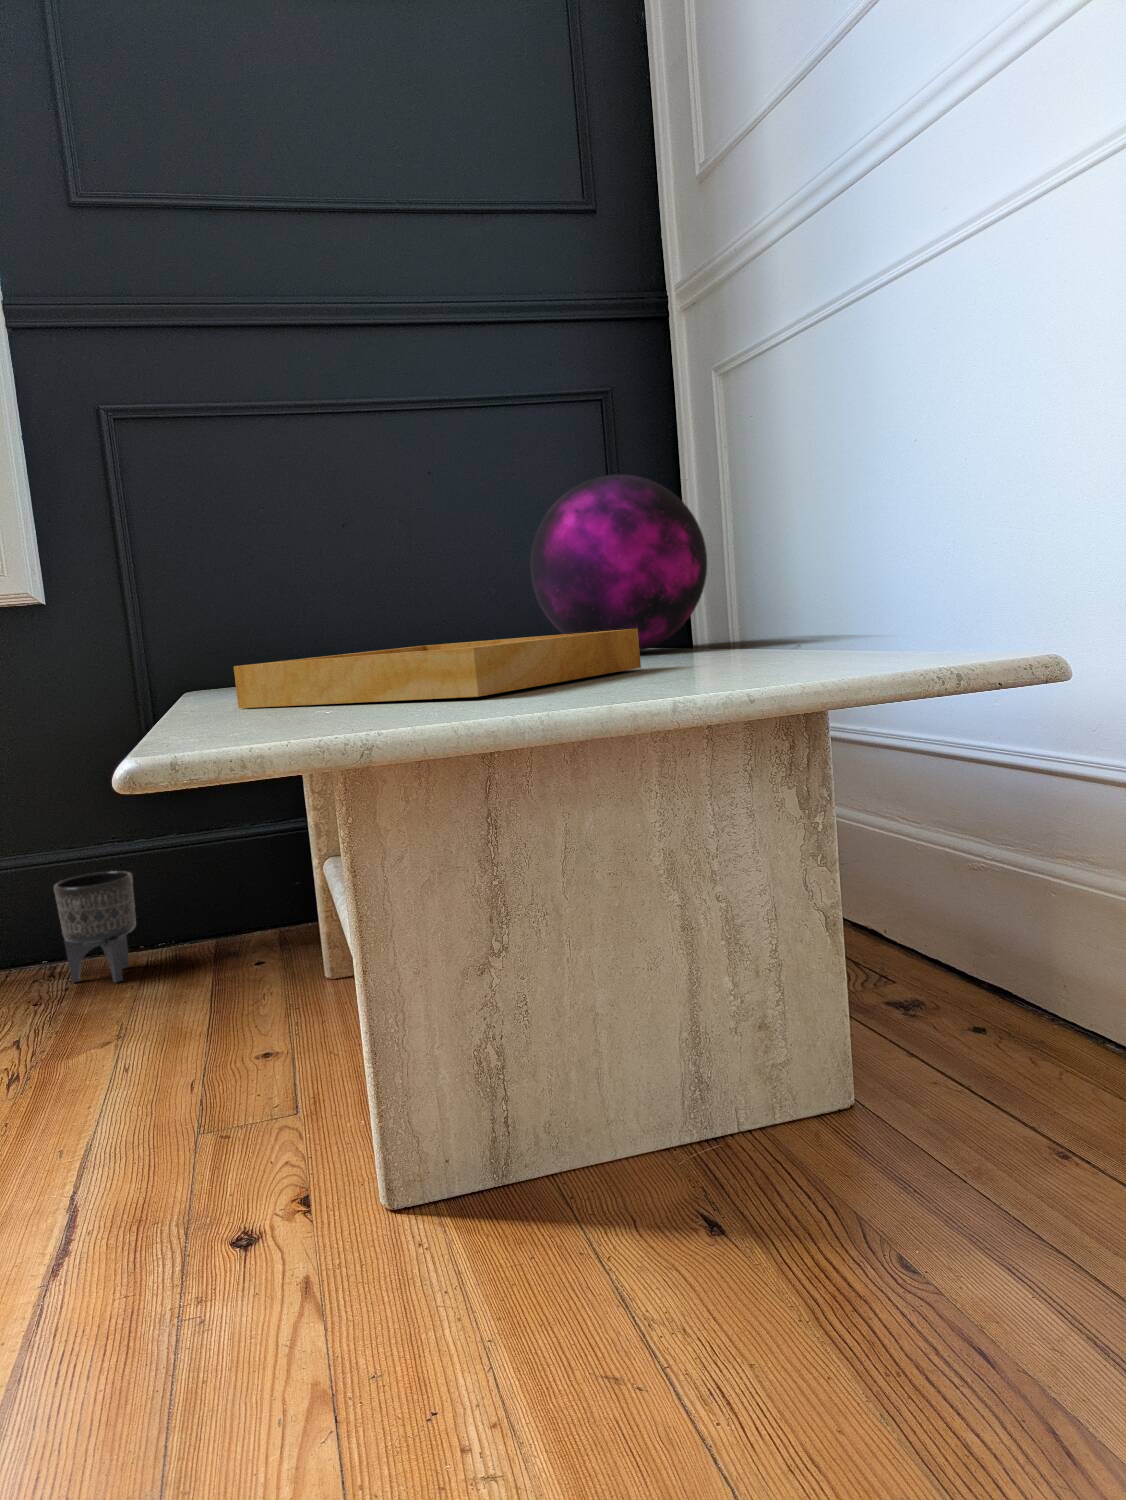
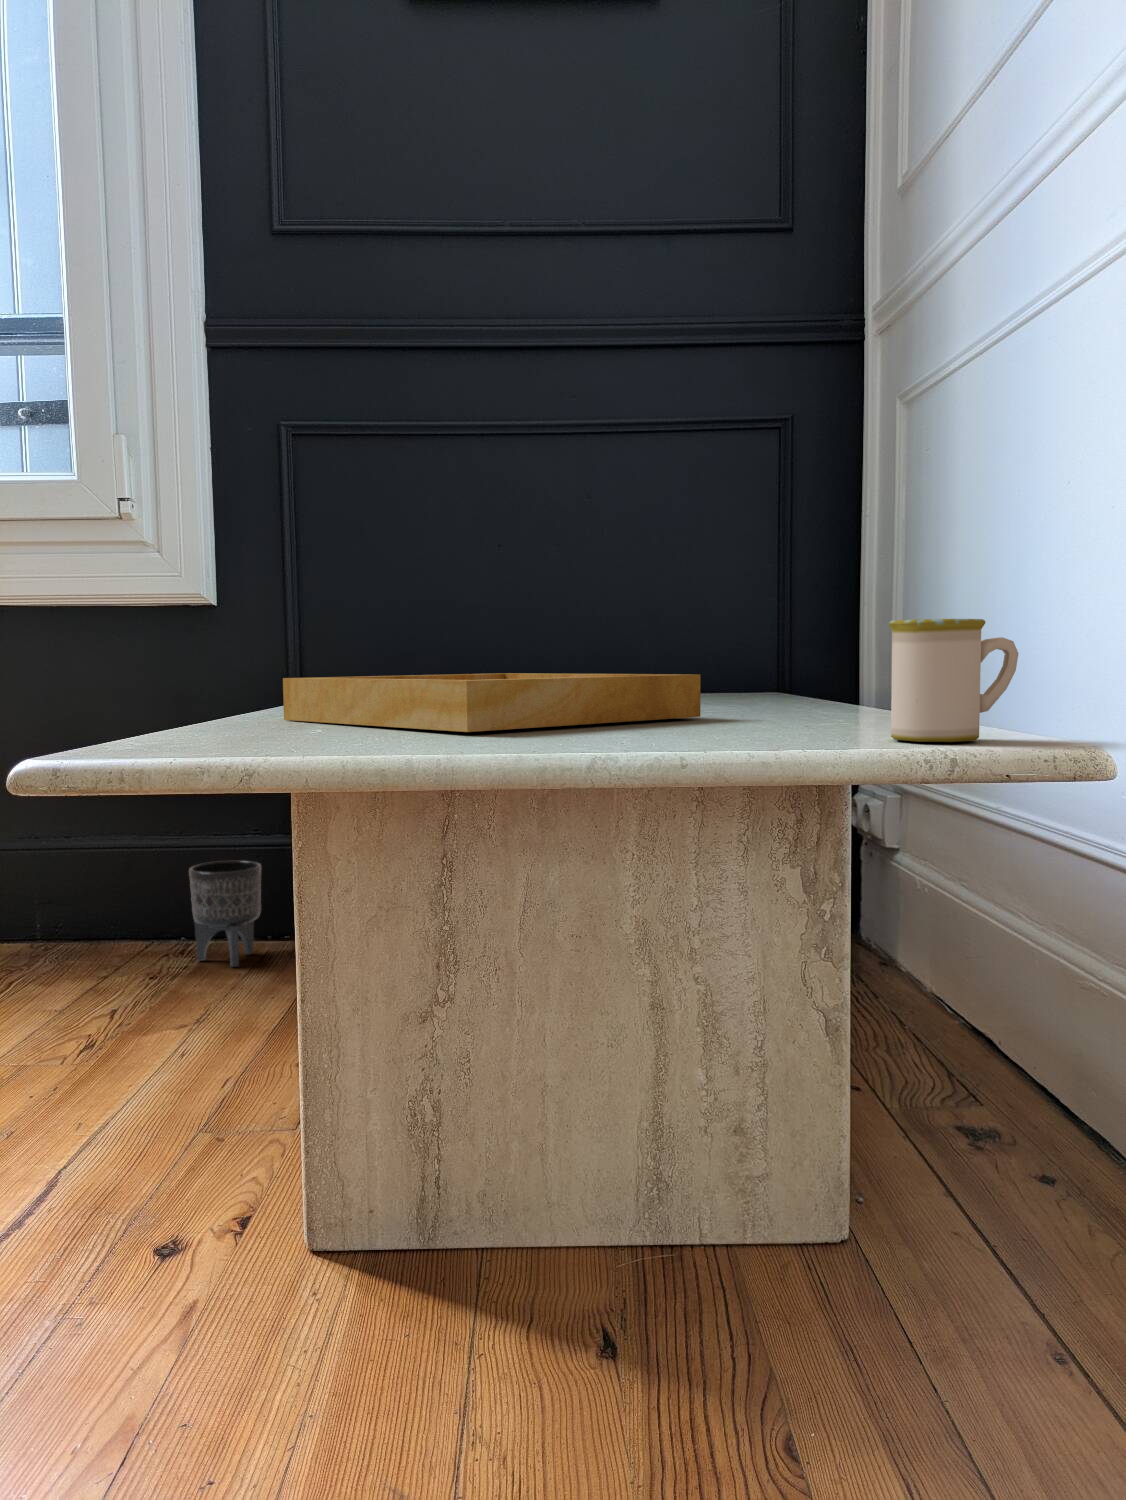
decorative orb: present [530,475,707,650] -> none [656,510,846,699]
mug: none [849,555,956,665] -> present [889,619,1019,742]

